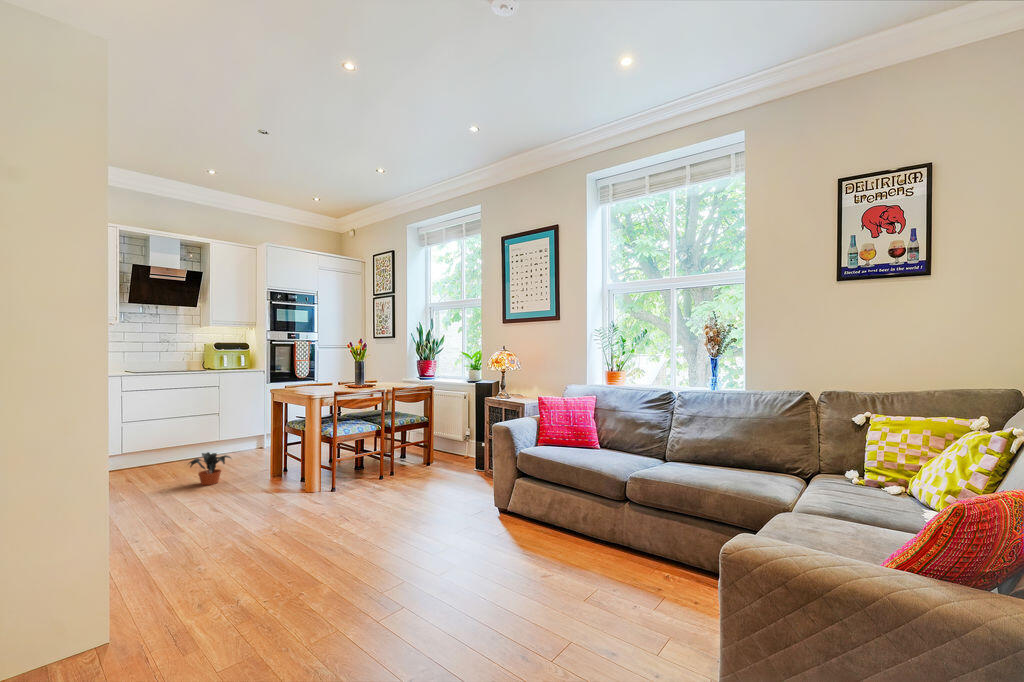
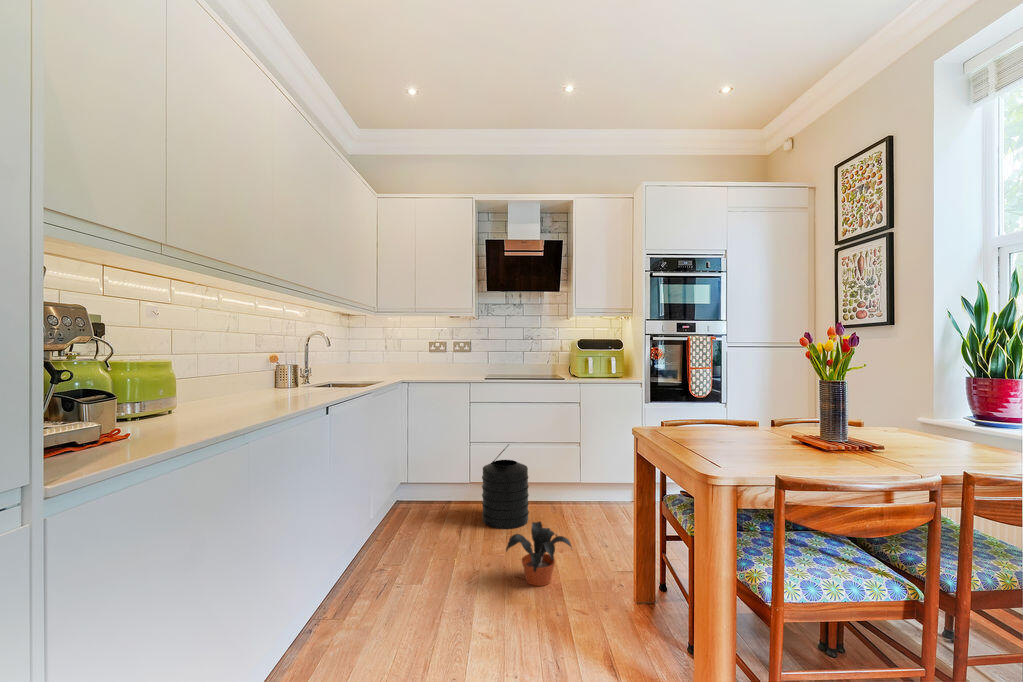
trash can: none [141,417,183,476] -> present [482,446,529,529]

